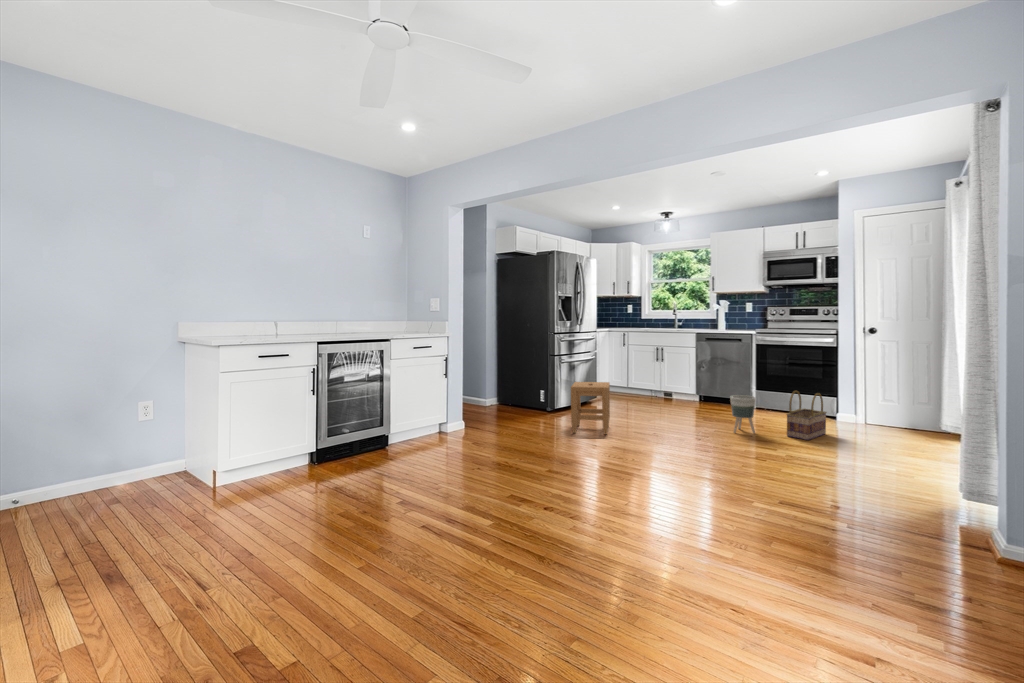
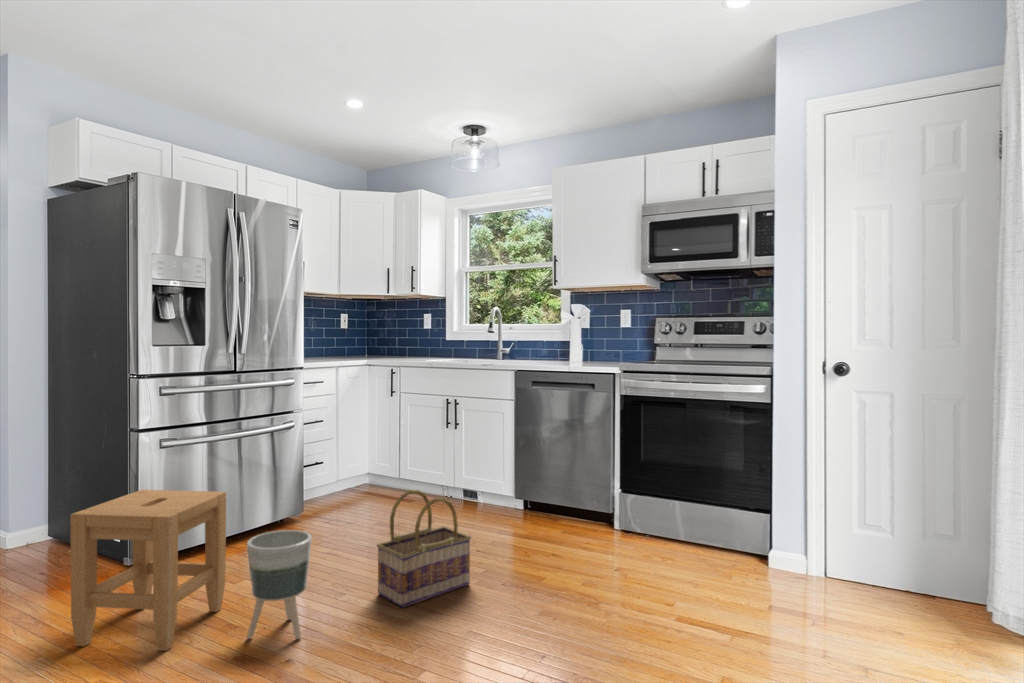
basket: present [787,391,827,440] -> present [377,490,471,607]
planter: present [730,395,756,433] -> present [247,530,312,639]

